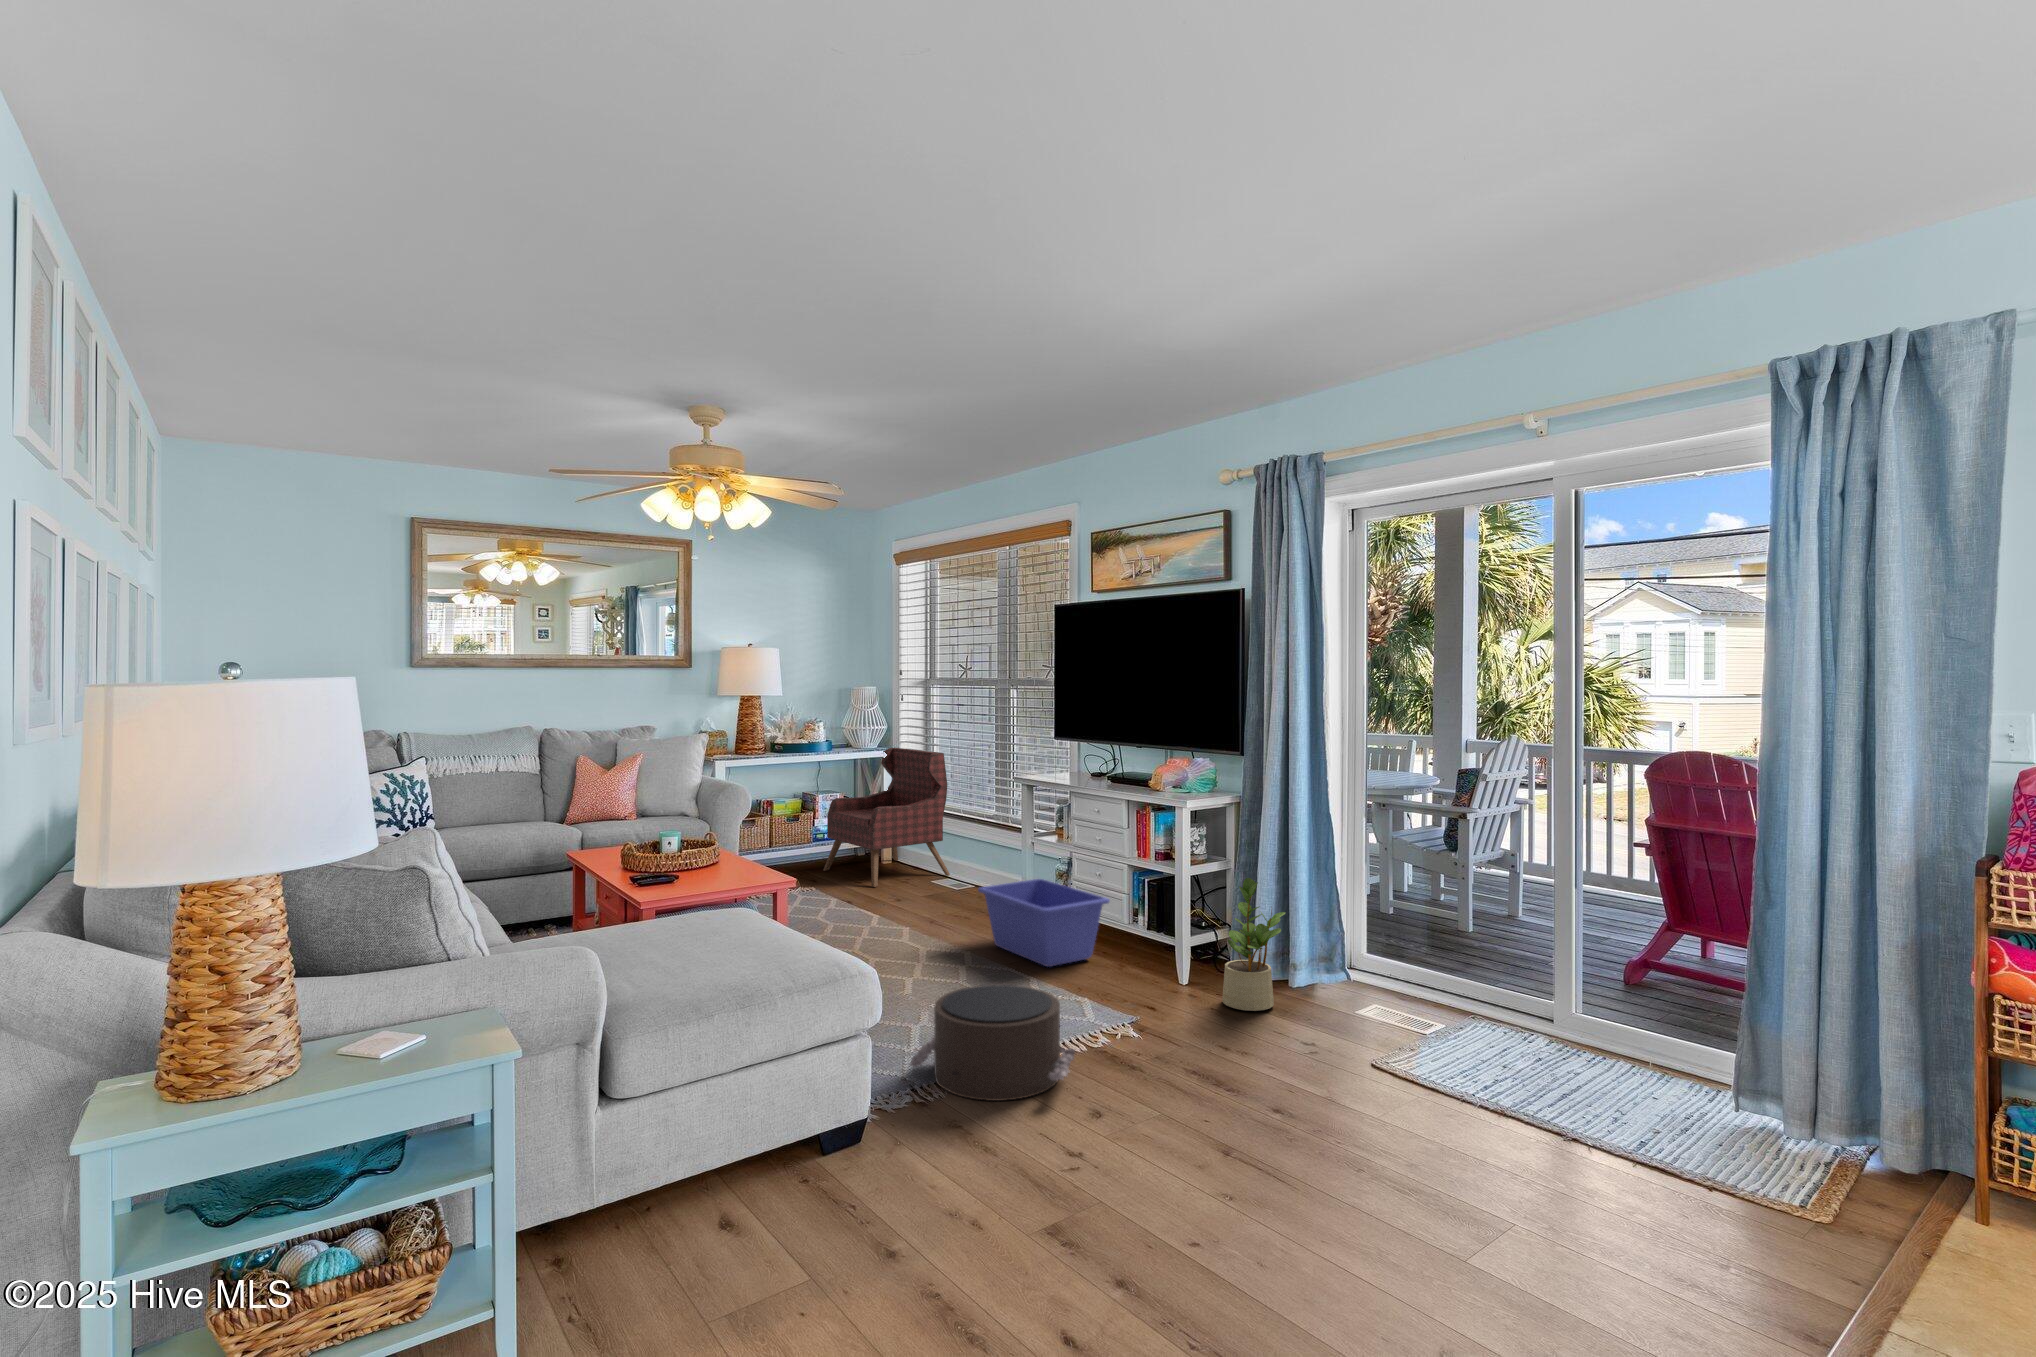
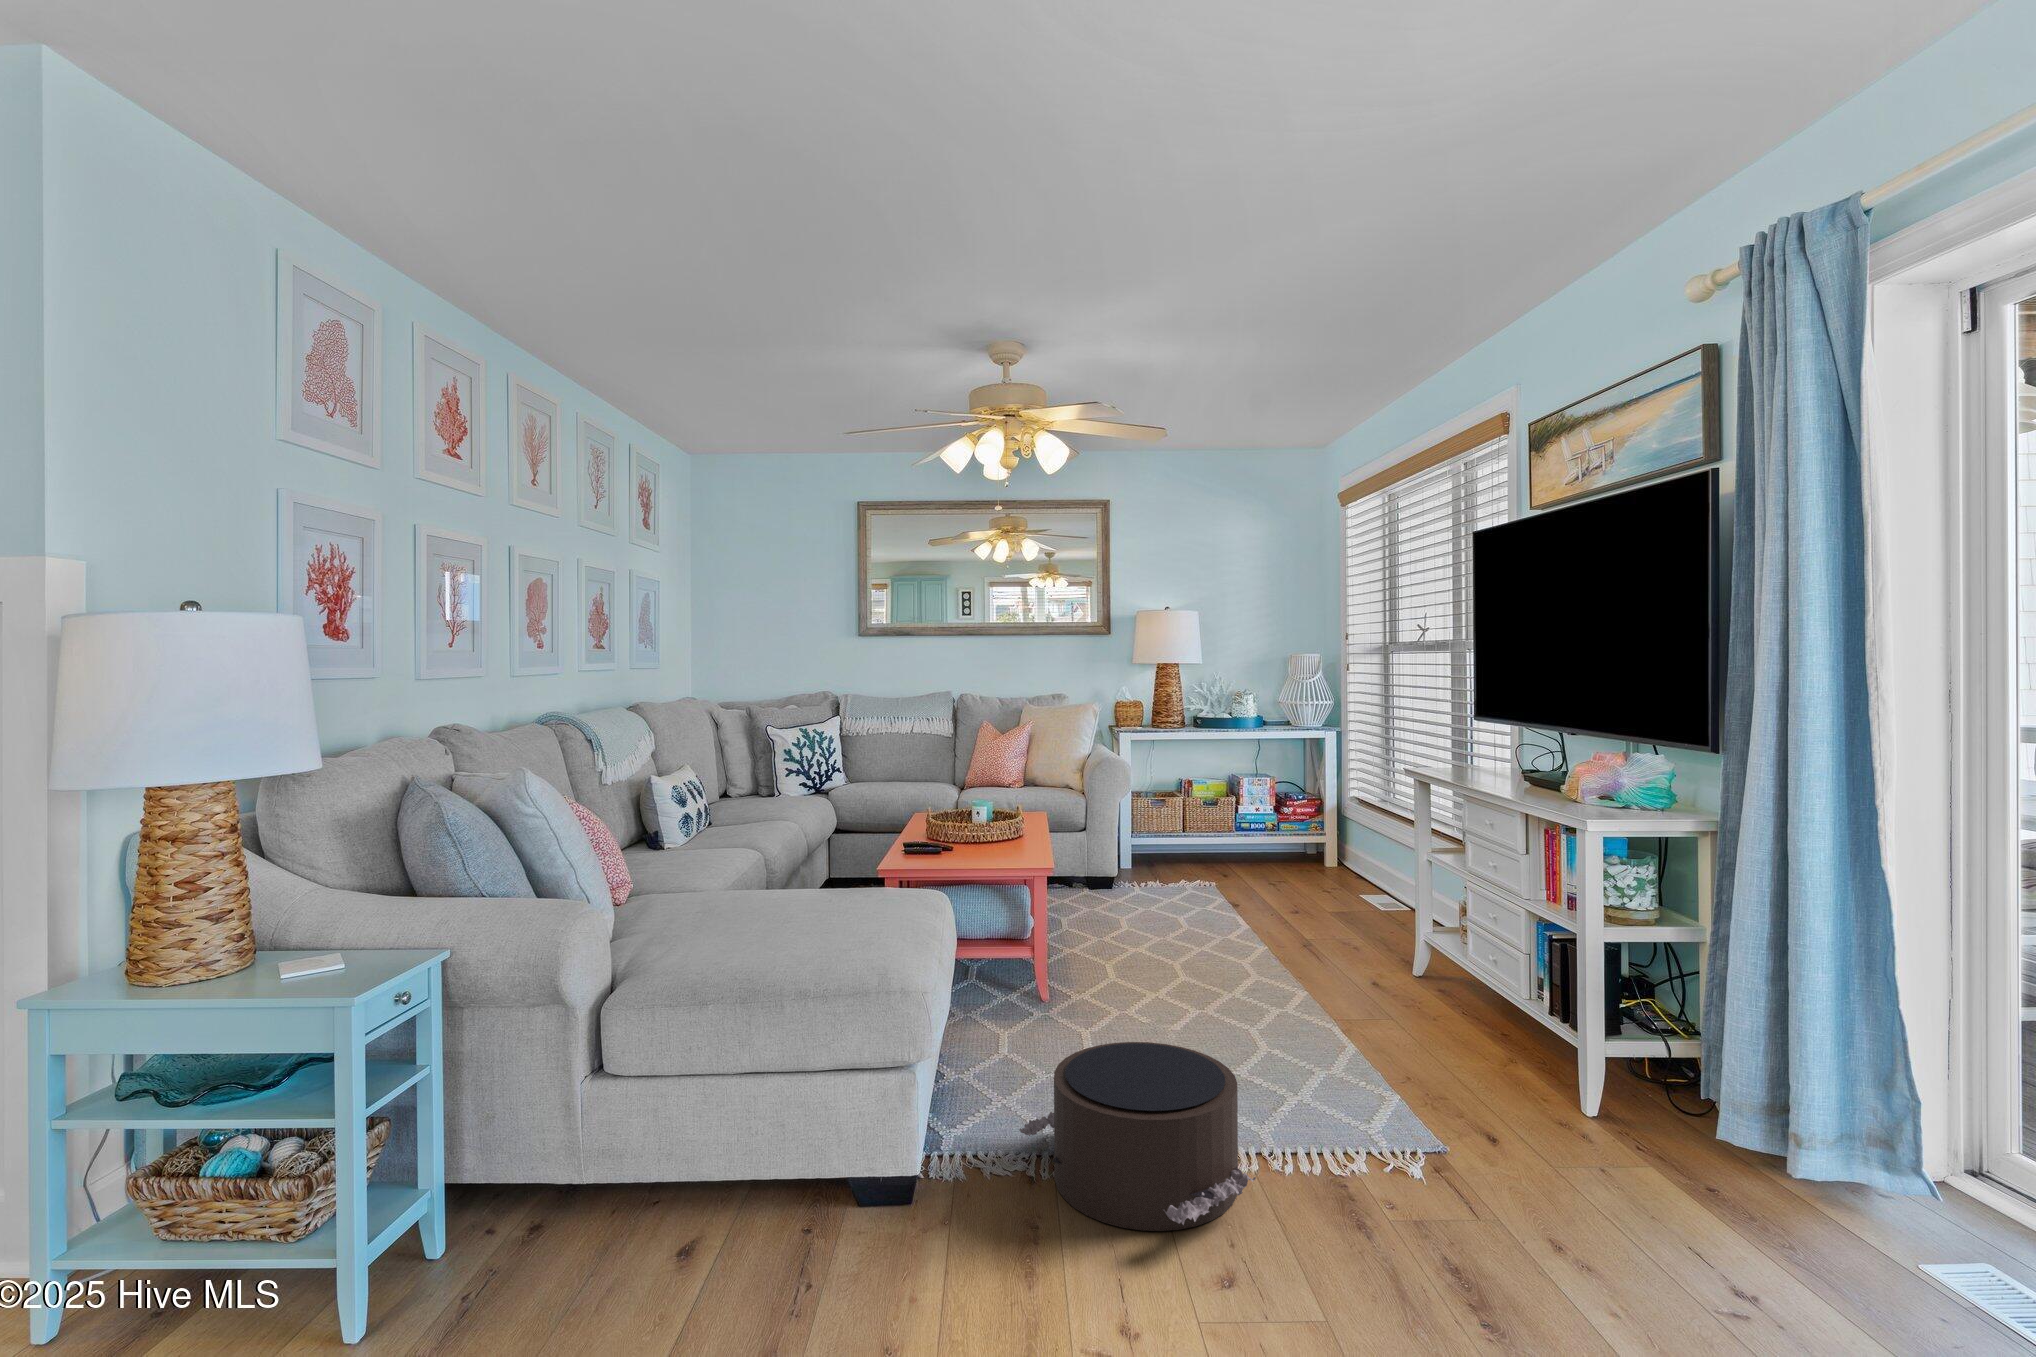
armchair: present [823,748,950,887] -> none [1242,728,1385,890]
potted plant: present [1222,878,1285,1011] -> none [1630,961,1774,1207]
storage bin: present [978,879,1110,967] -> none [1321,908,1493,1037]

